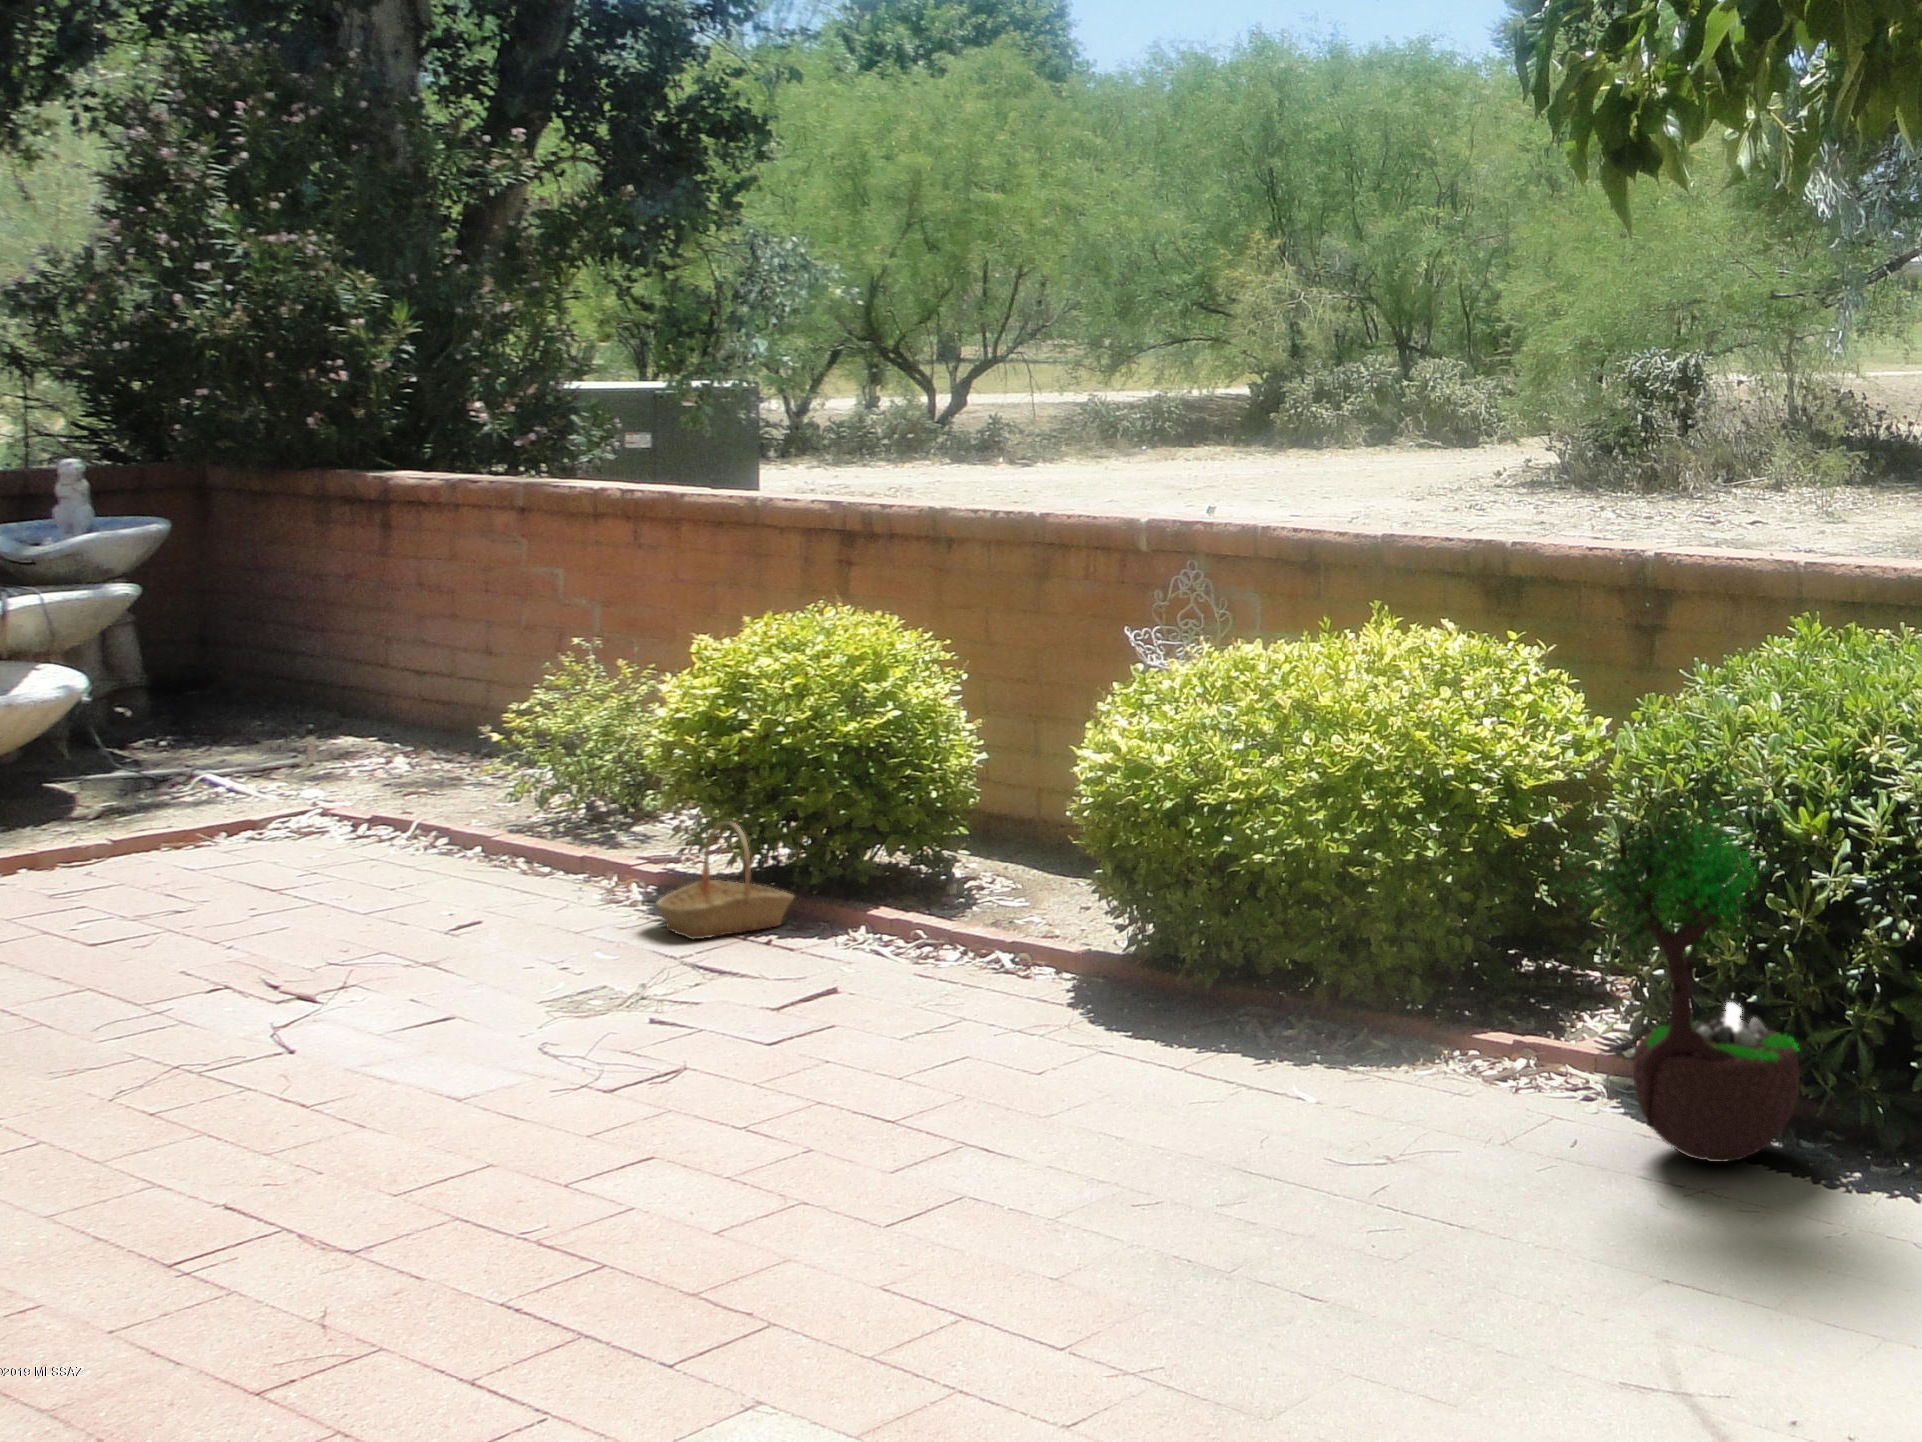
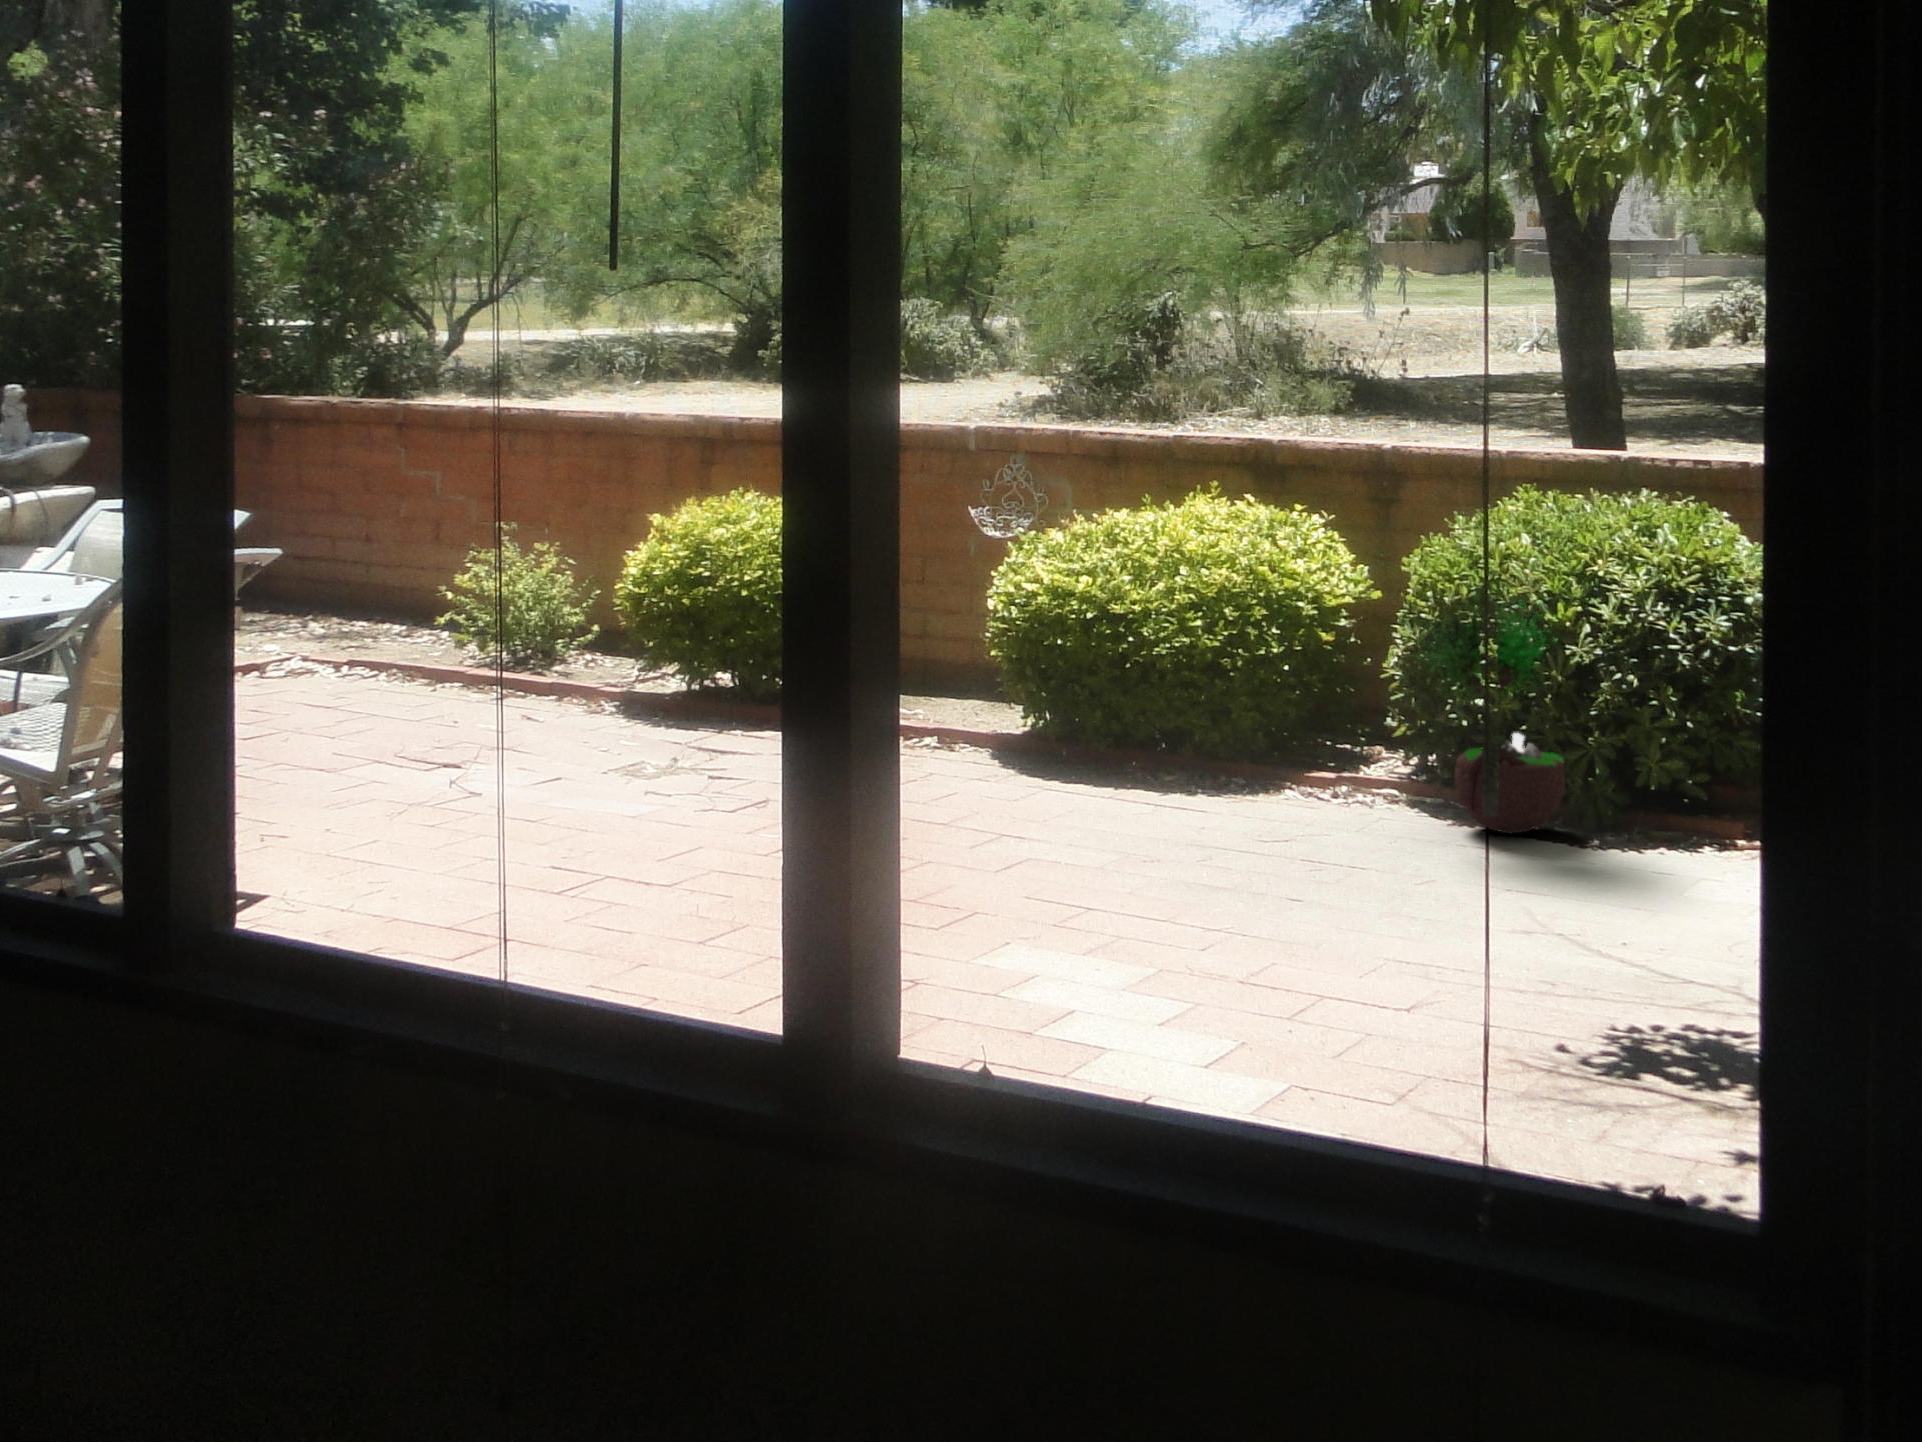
basket: present [656,821,794,939] -> none [656,647,753,731]

